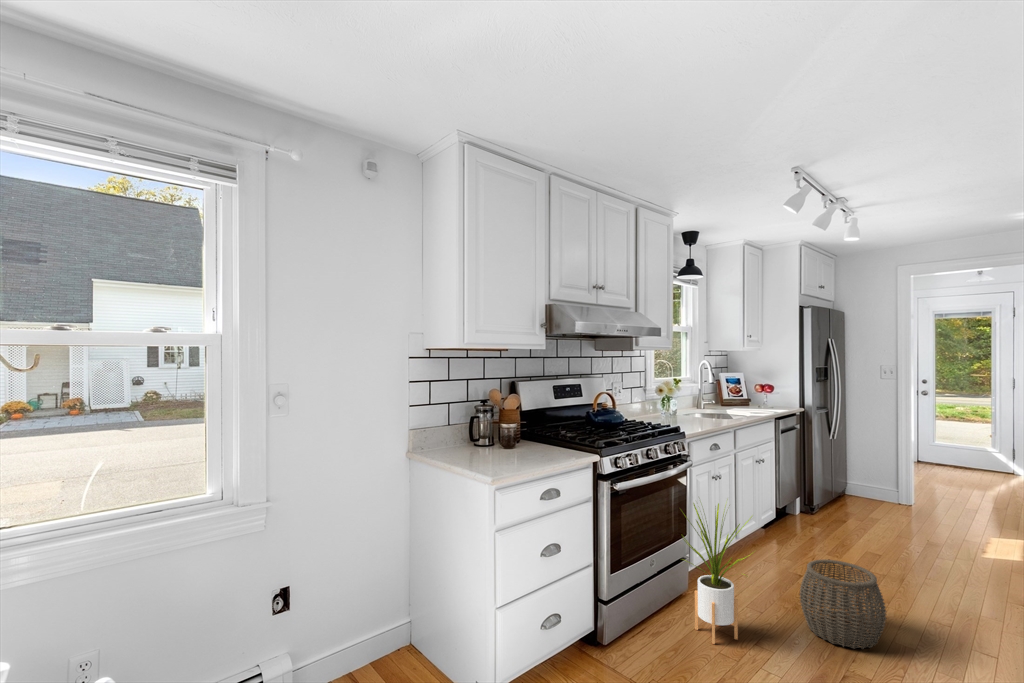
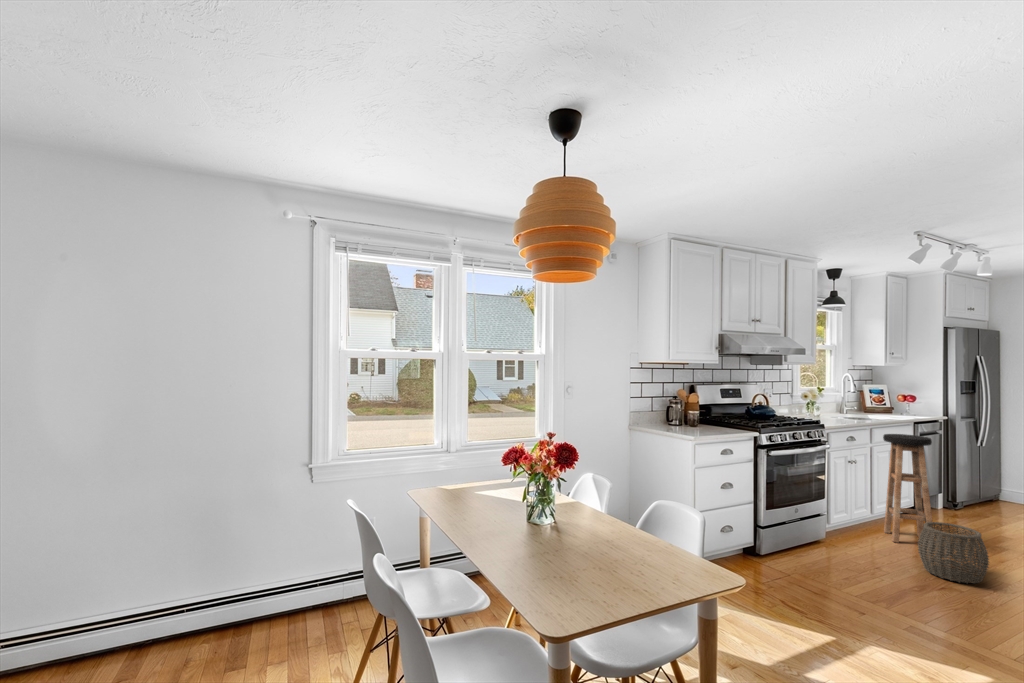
bar stool: none [750,437,810,583] -> present [883,434,932,543]
house plant: present [683,503,752,644] -> none [818,467,878,568]

